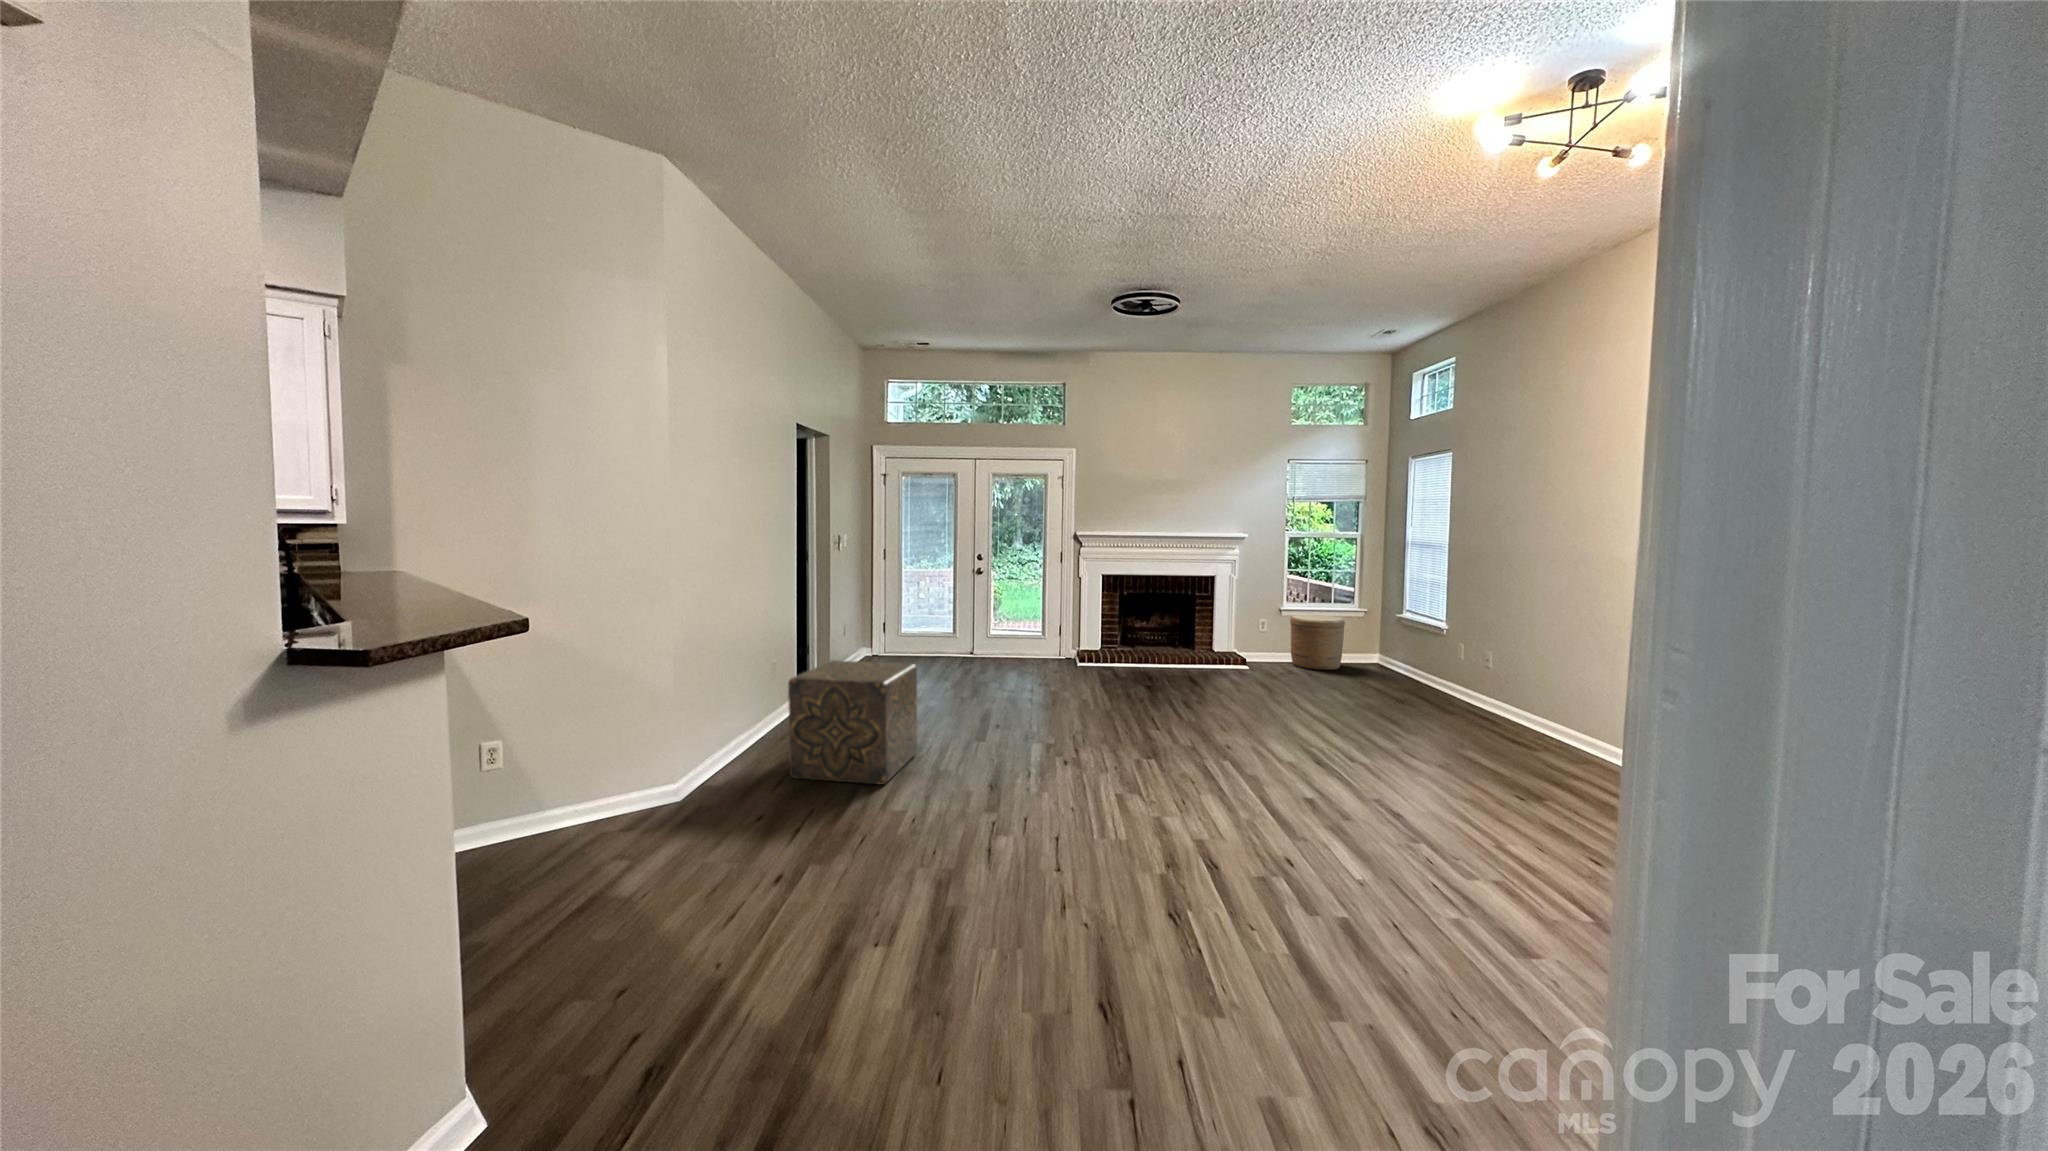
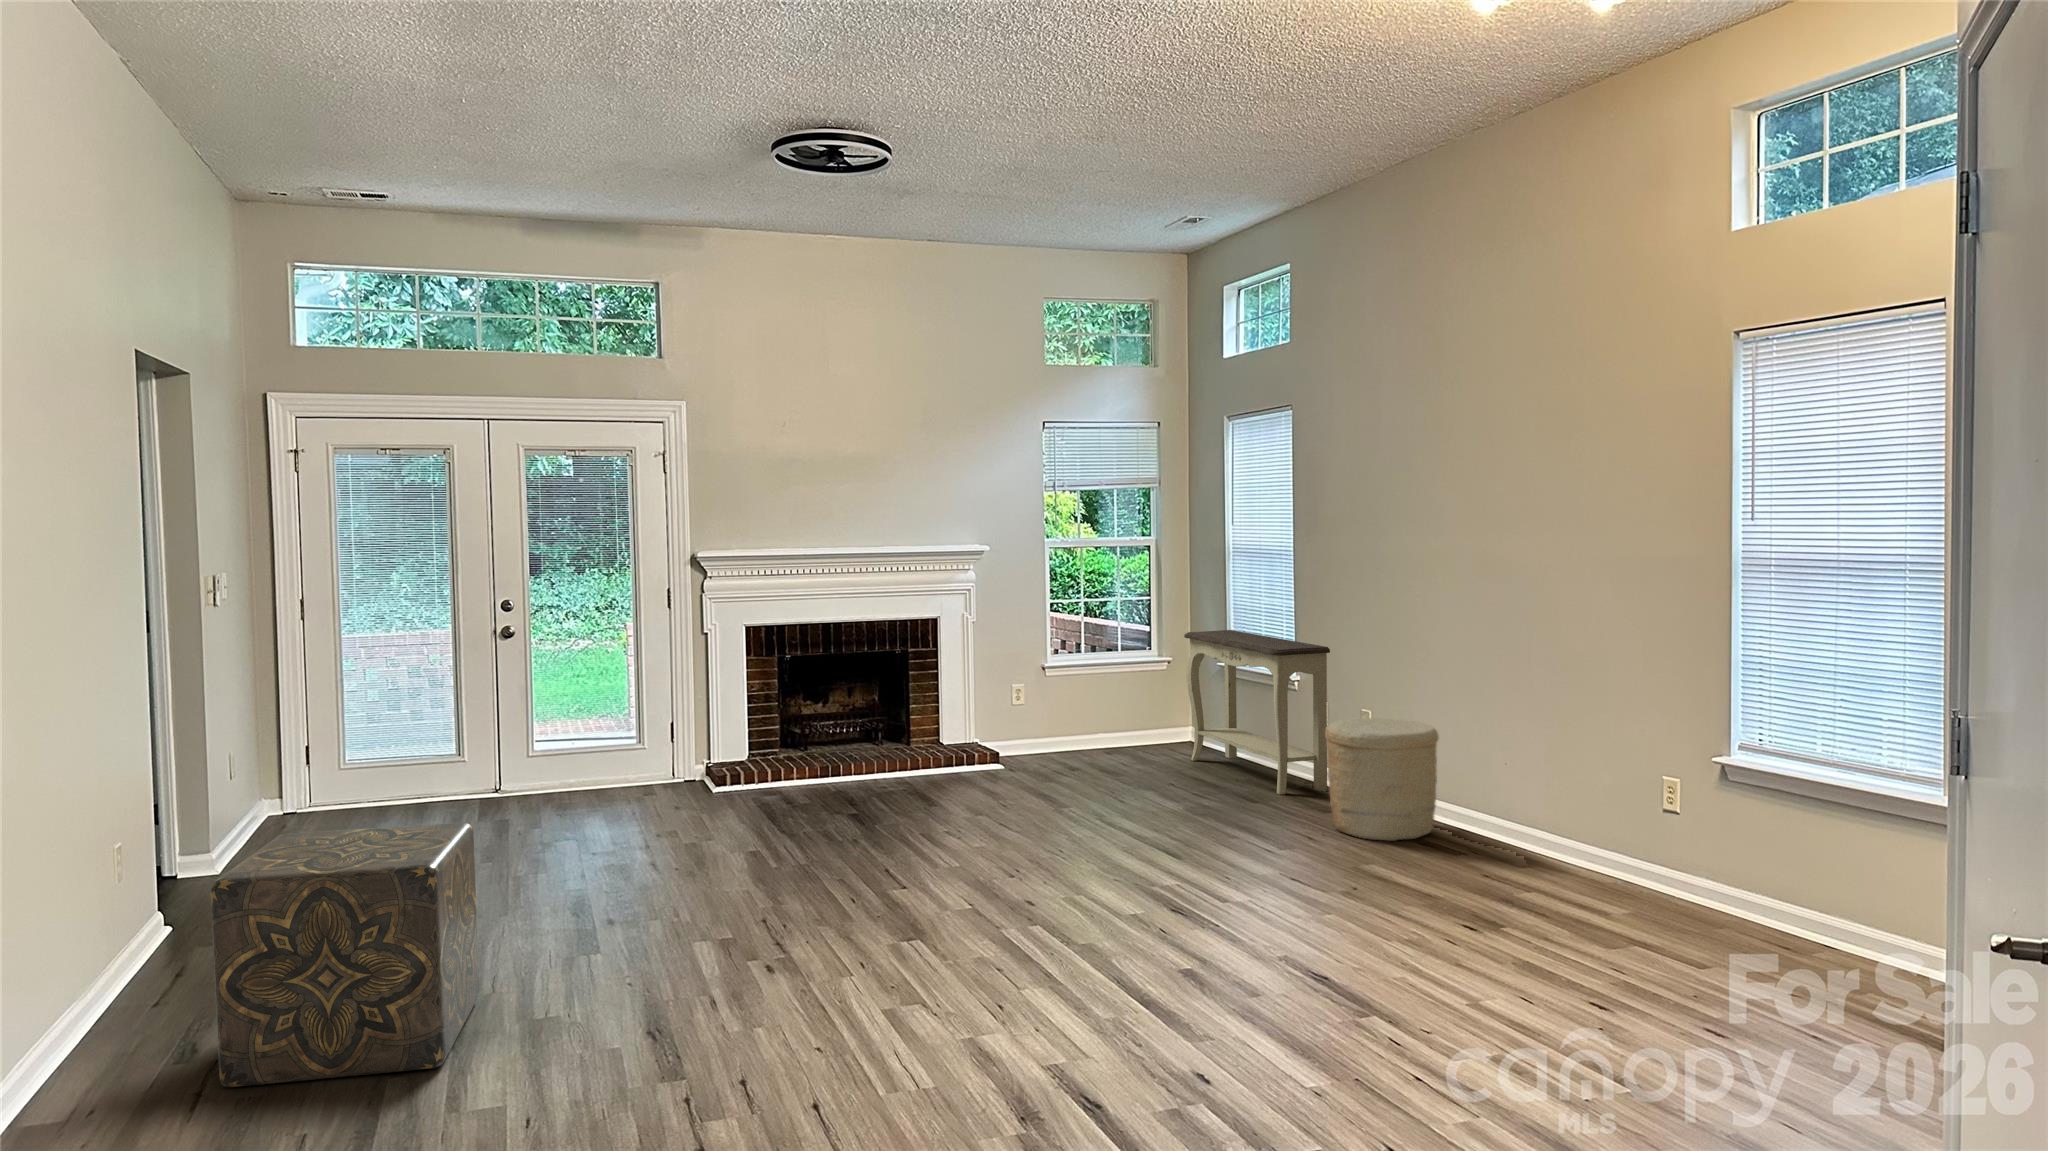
console table: none [1371,593,1468,701] -> present [1184,630,1330,795]
woven basket: present [1290,615,1345,670] -> present [1325,718,1439,841]

